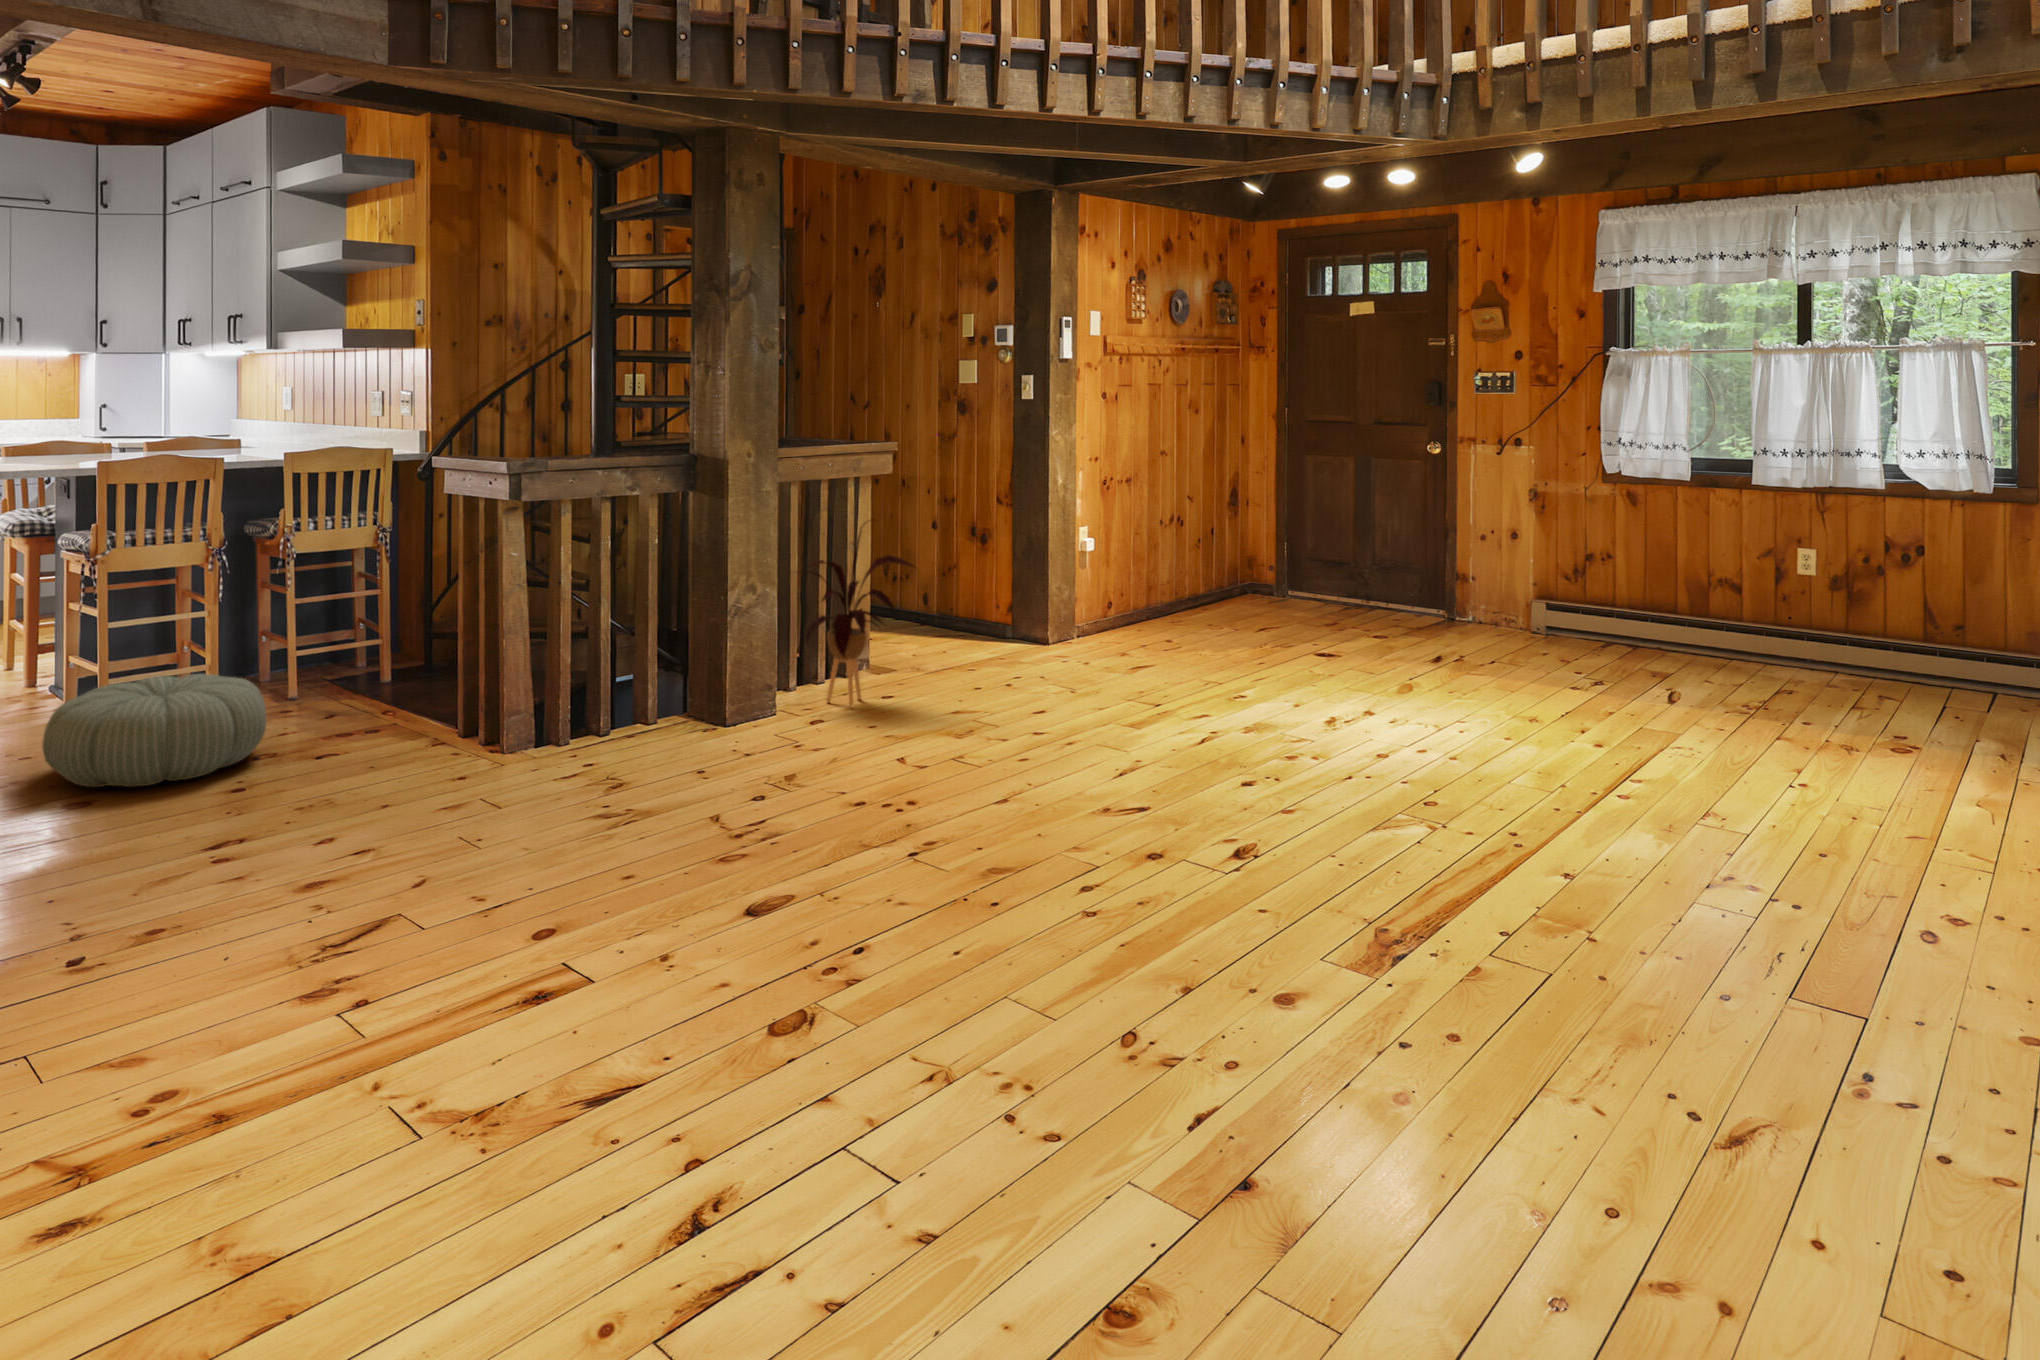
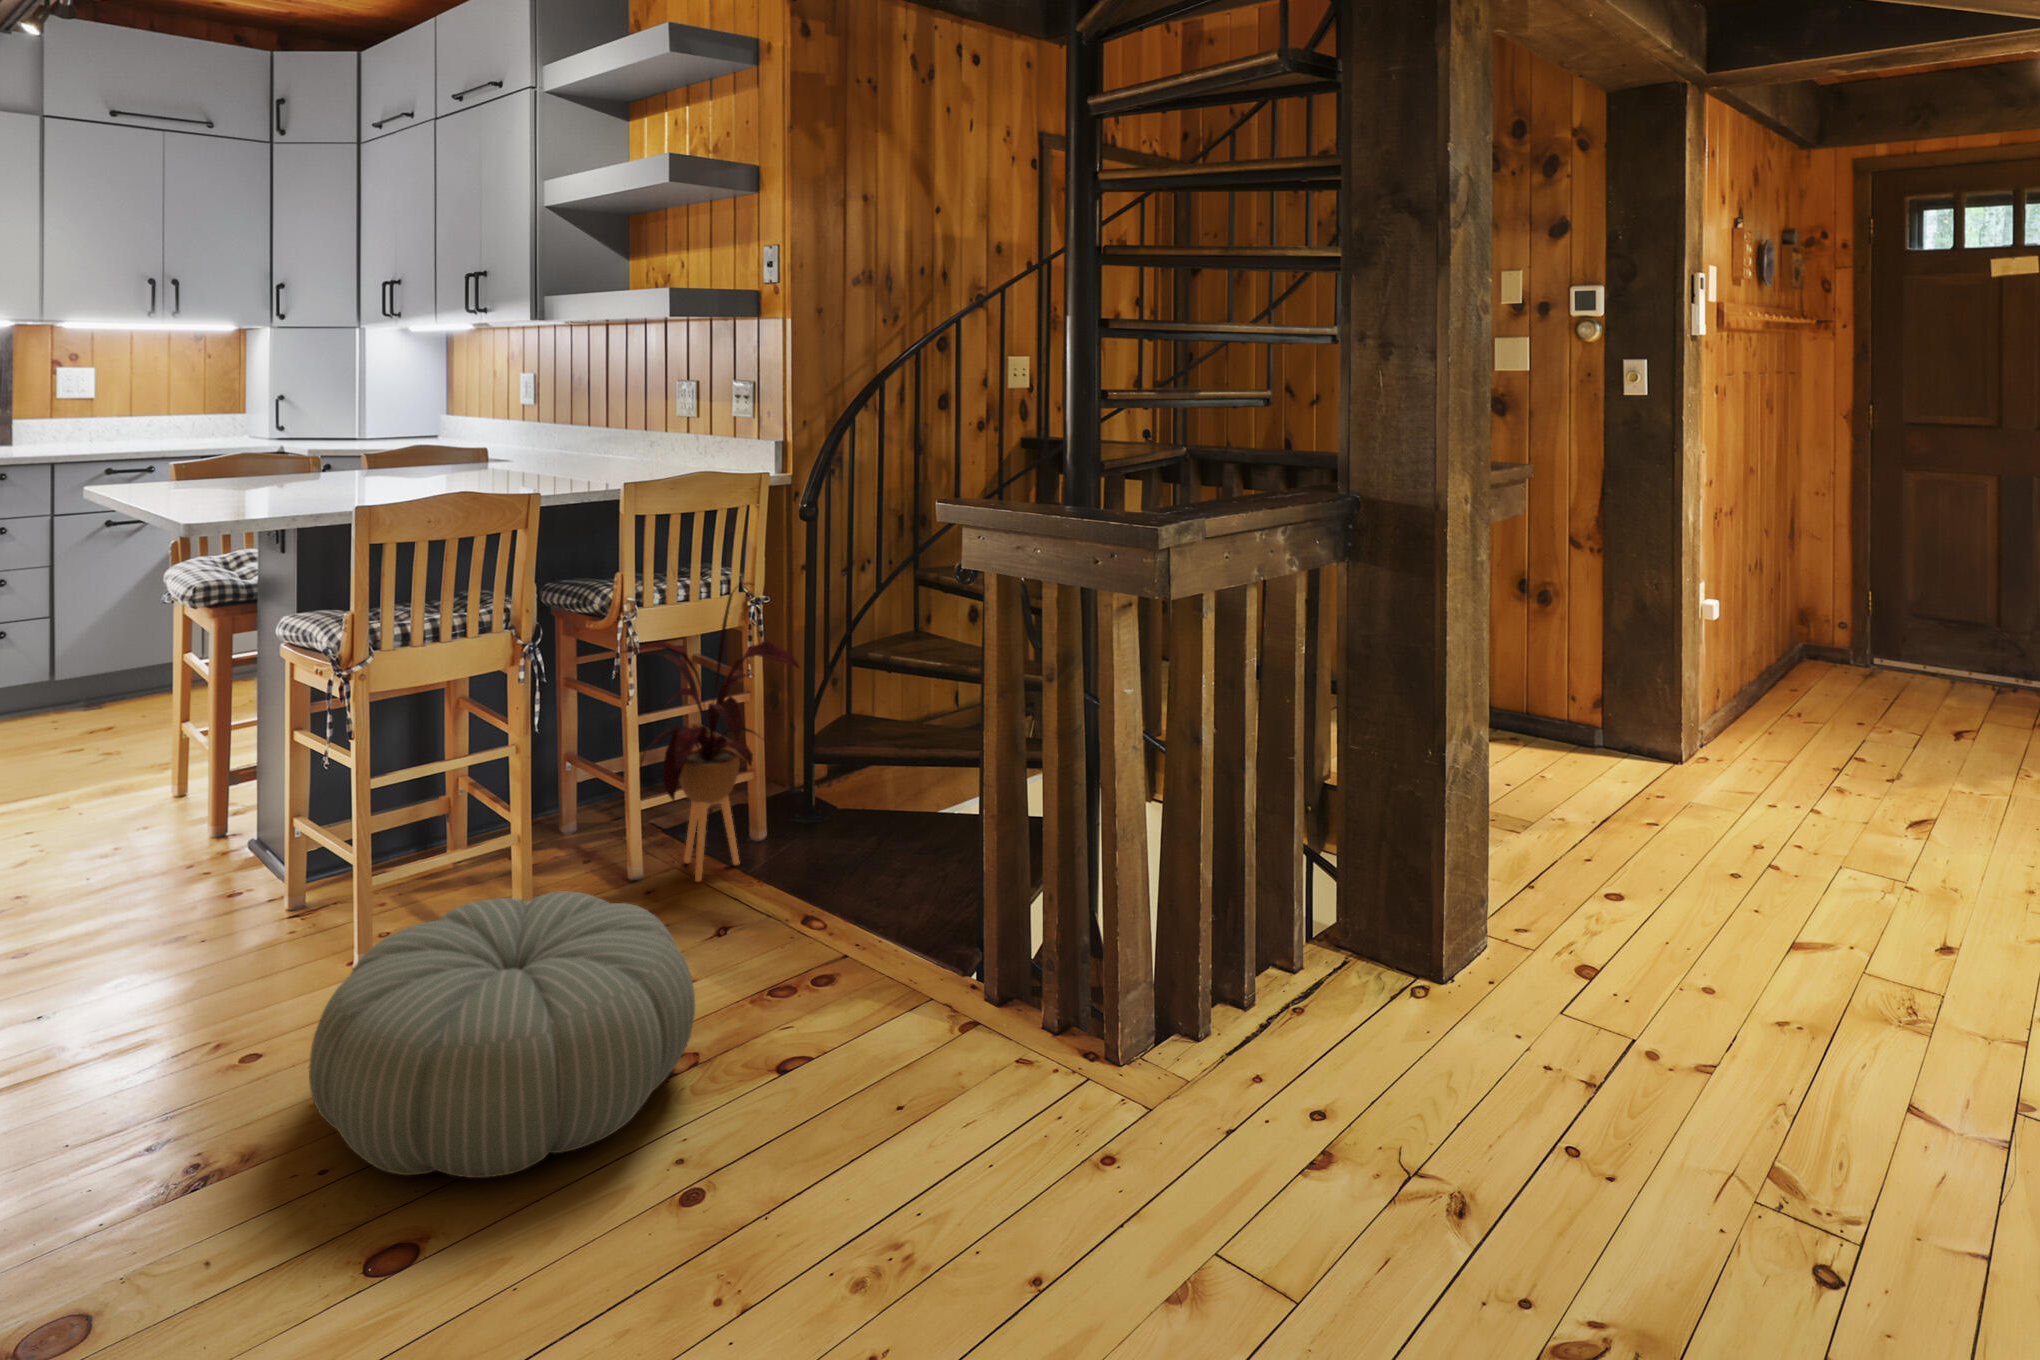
house plant: present [806,522,914,708] -> present [622,583,799,881]

